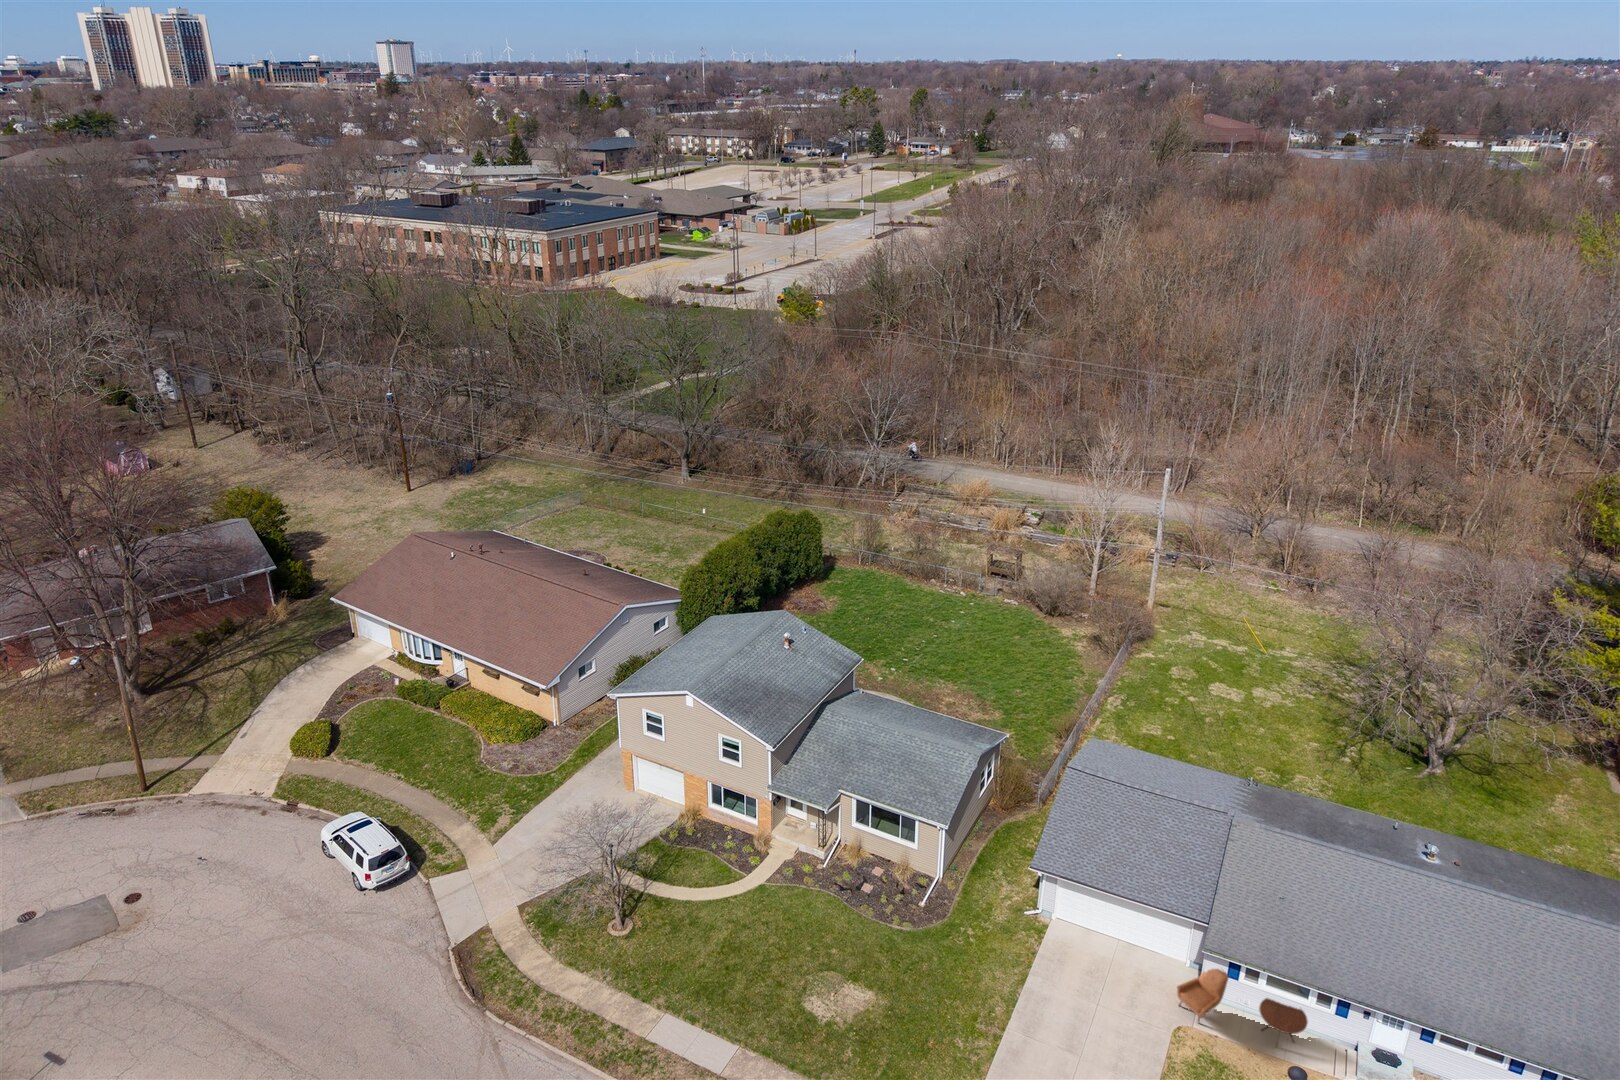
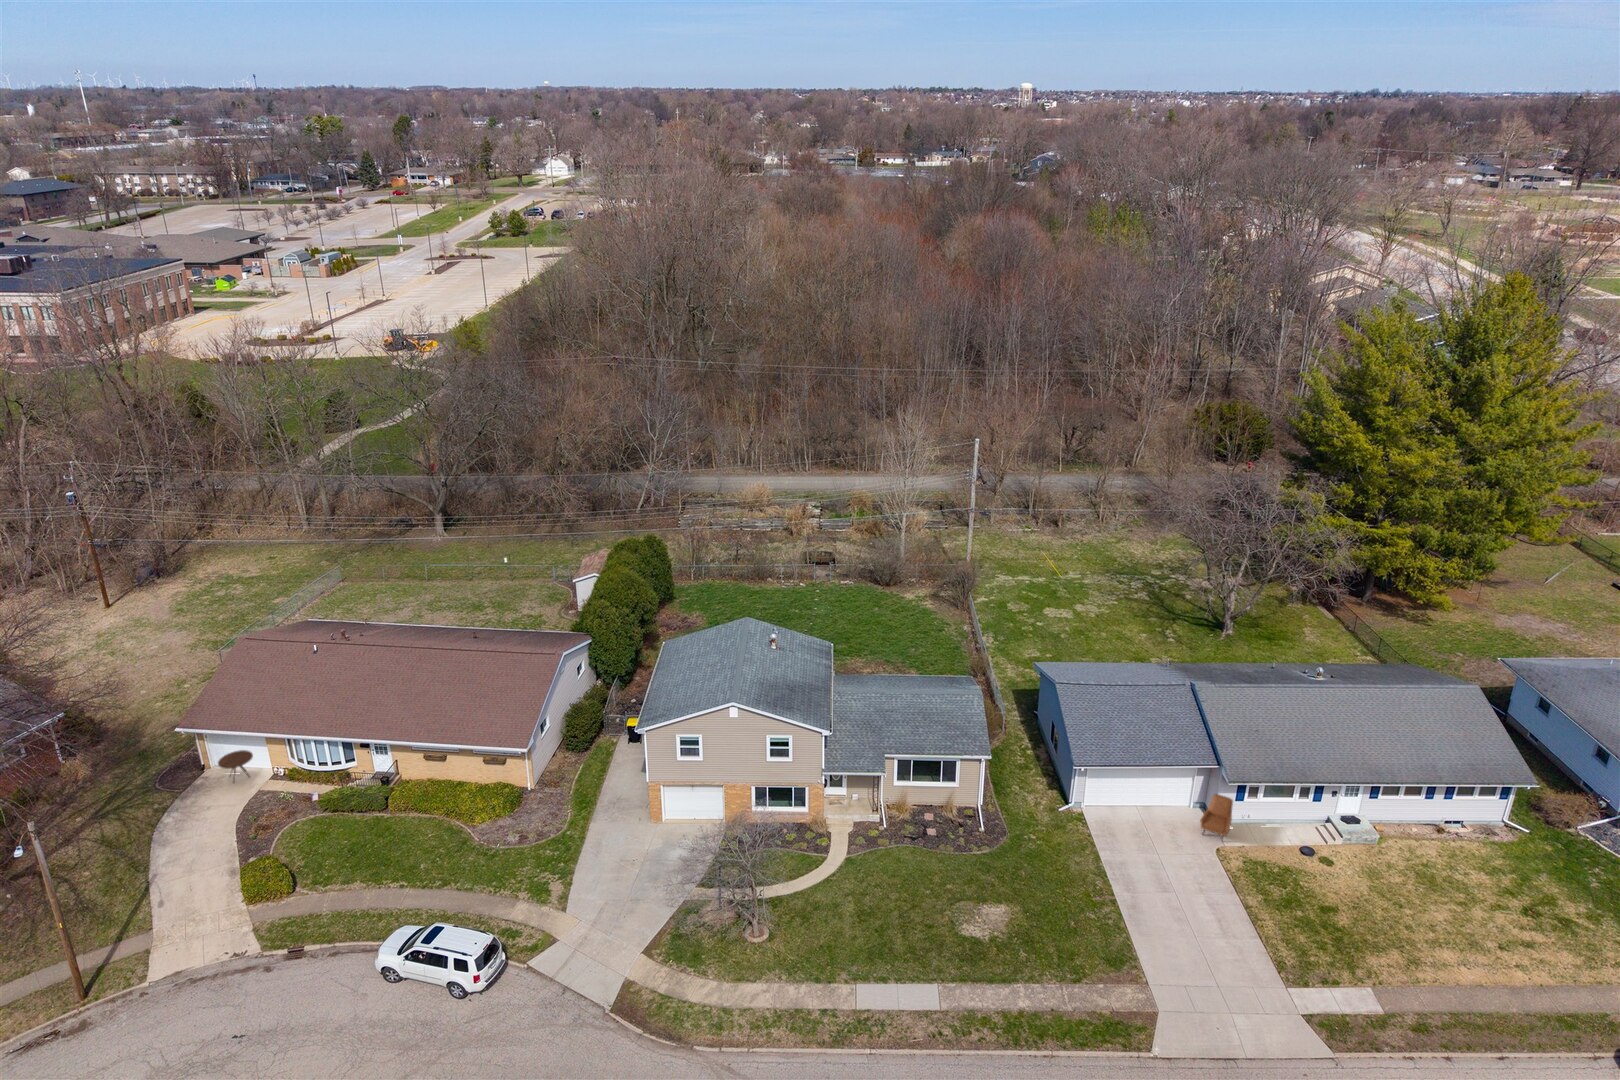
round table: present [1259,998,1308,1041] -> present [218,750,253,775]

